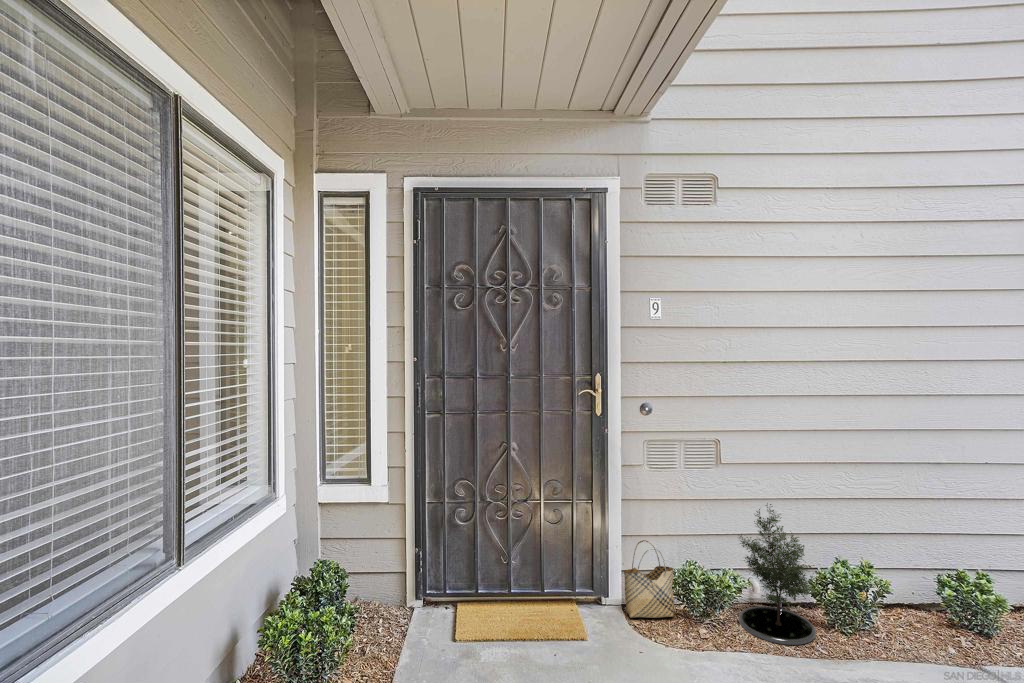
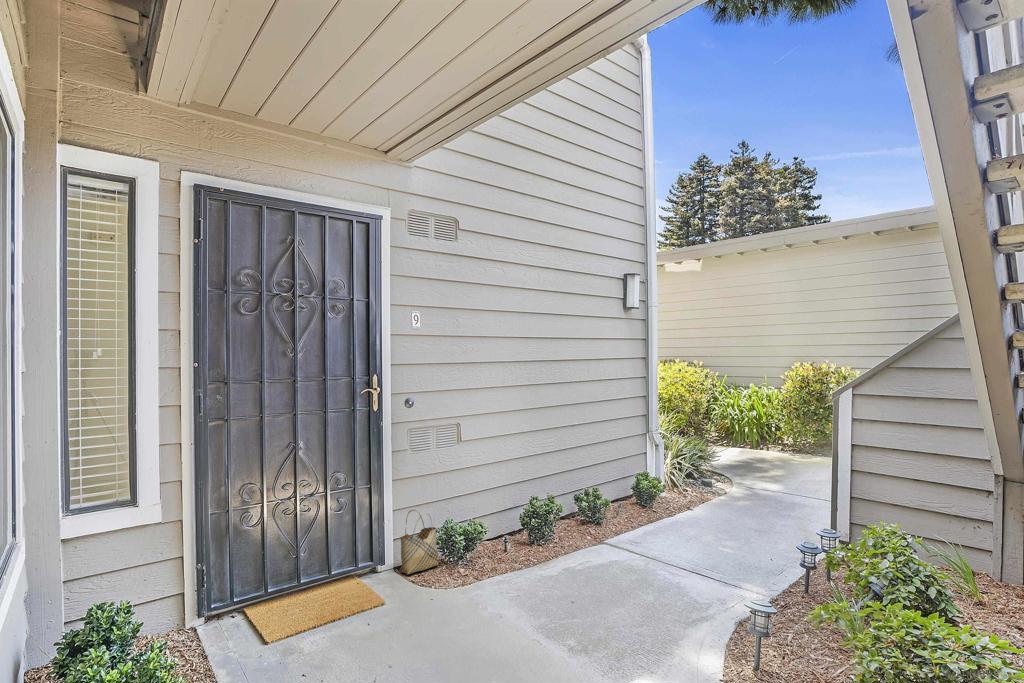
potted tree: present [739,504,816,645] -> none [478,463,532,562]

